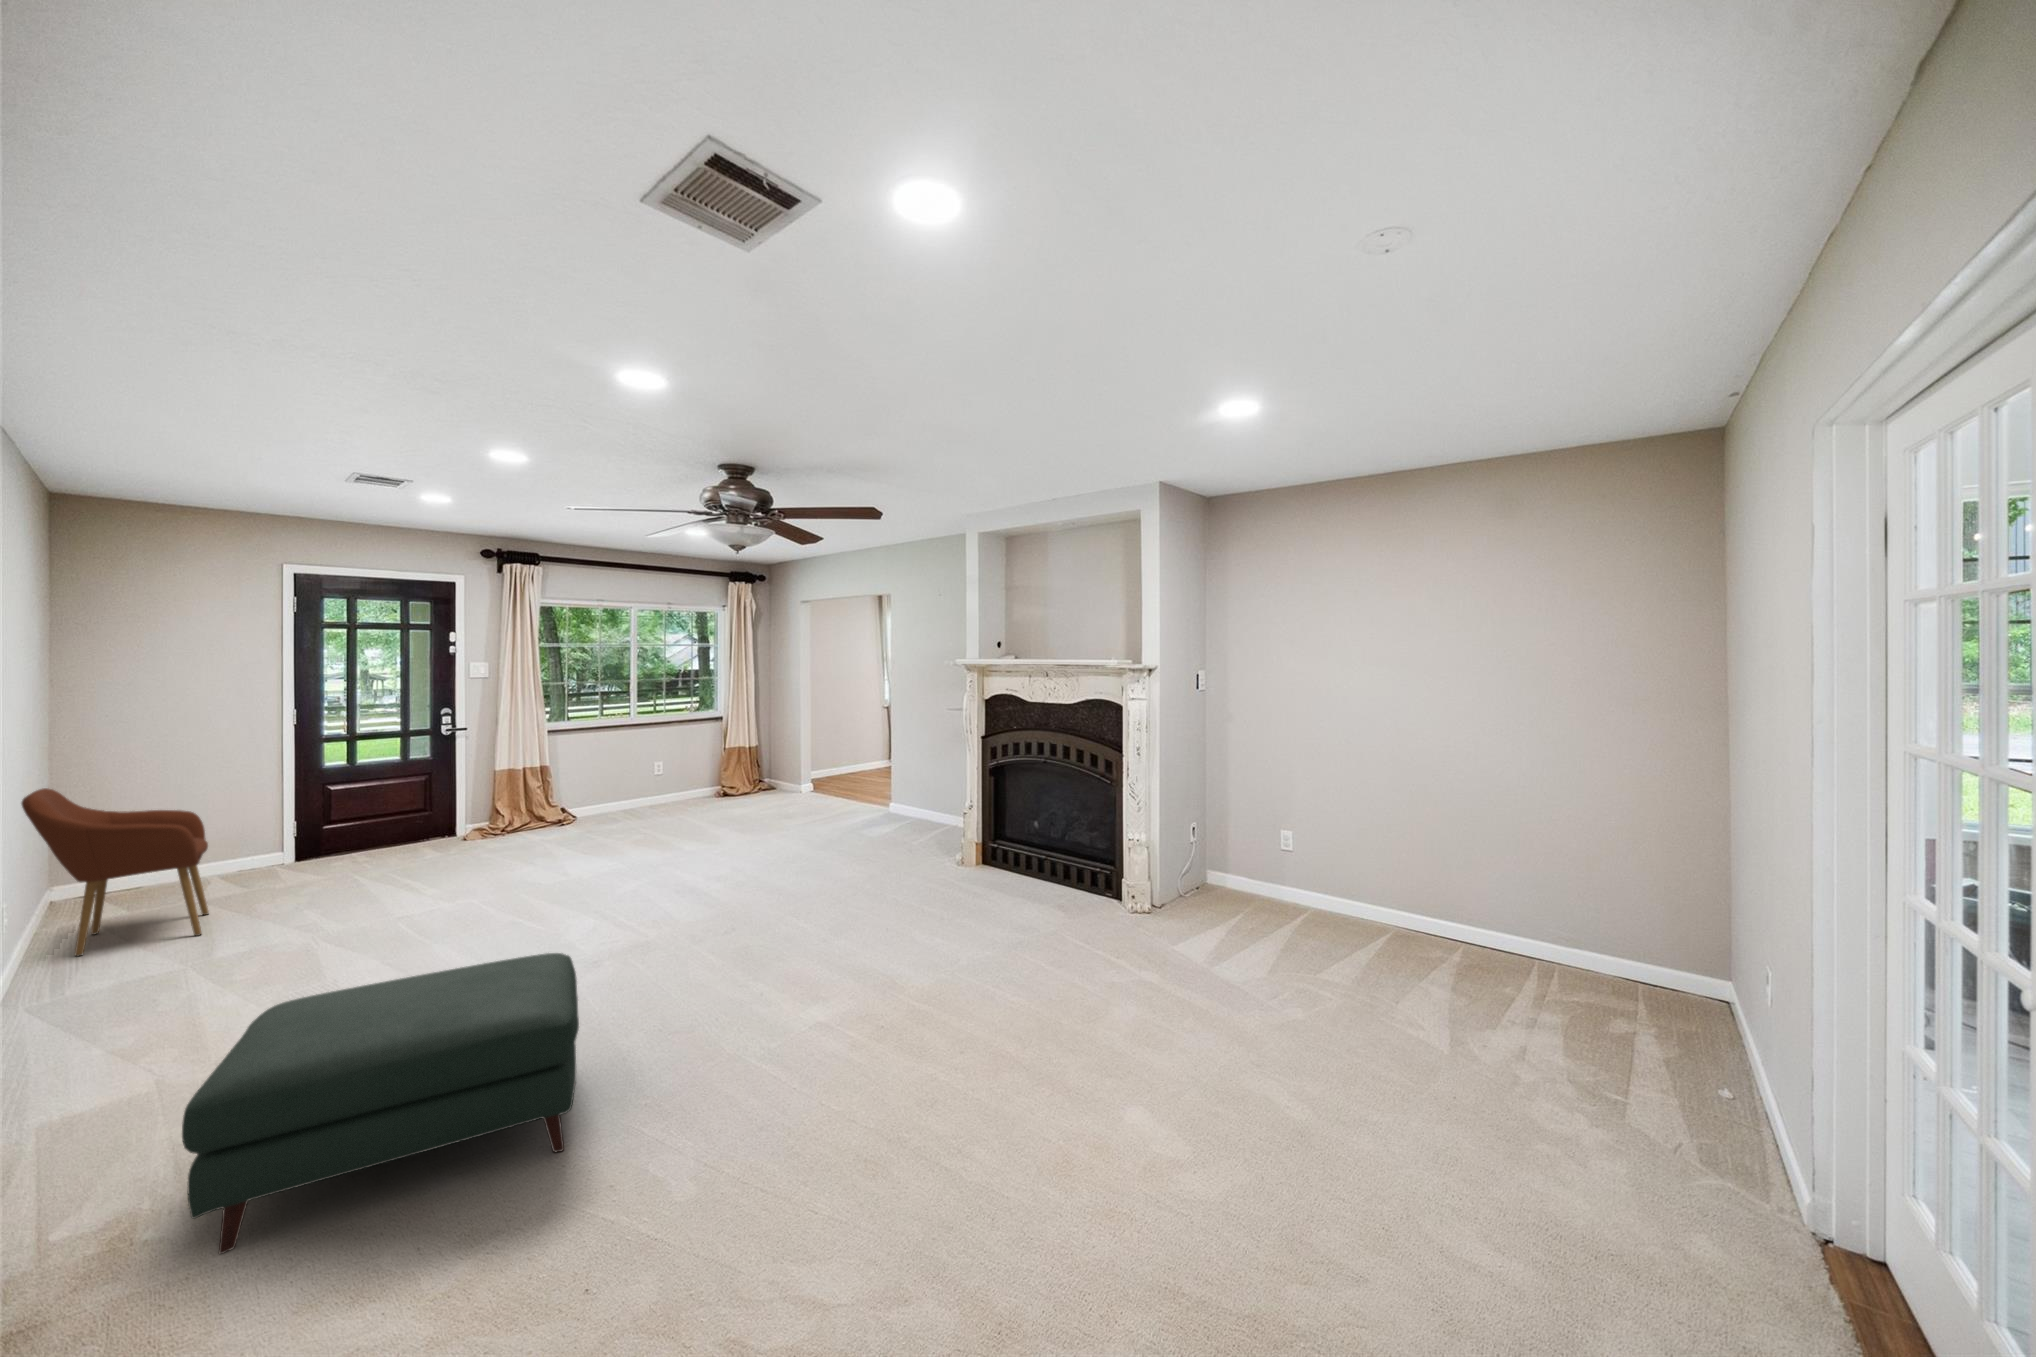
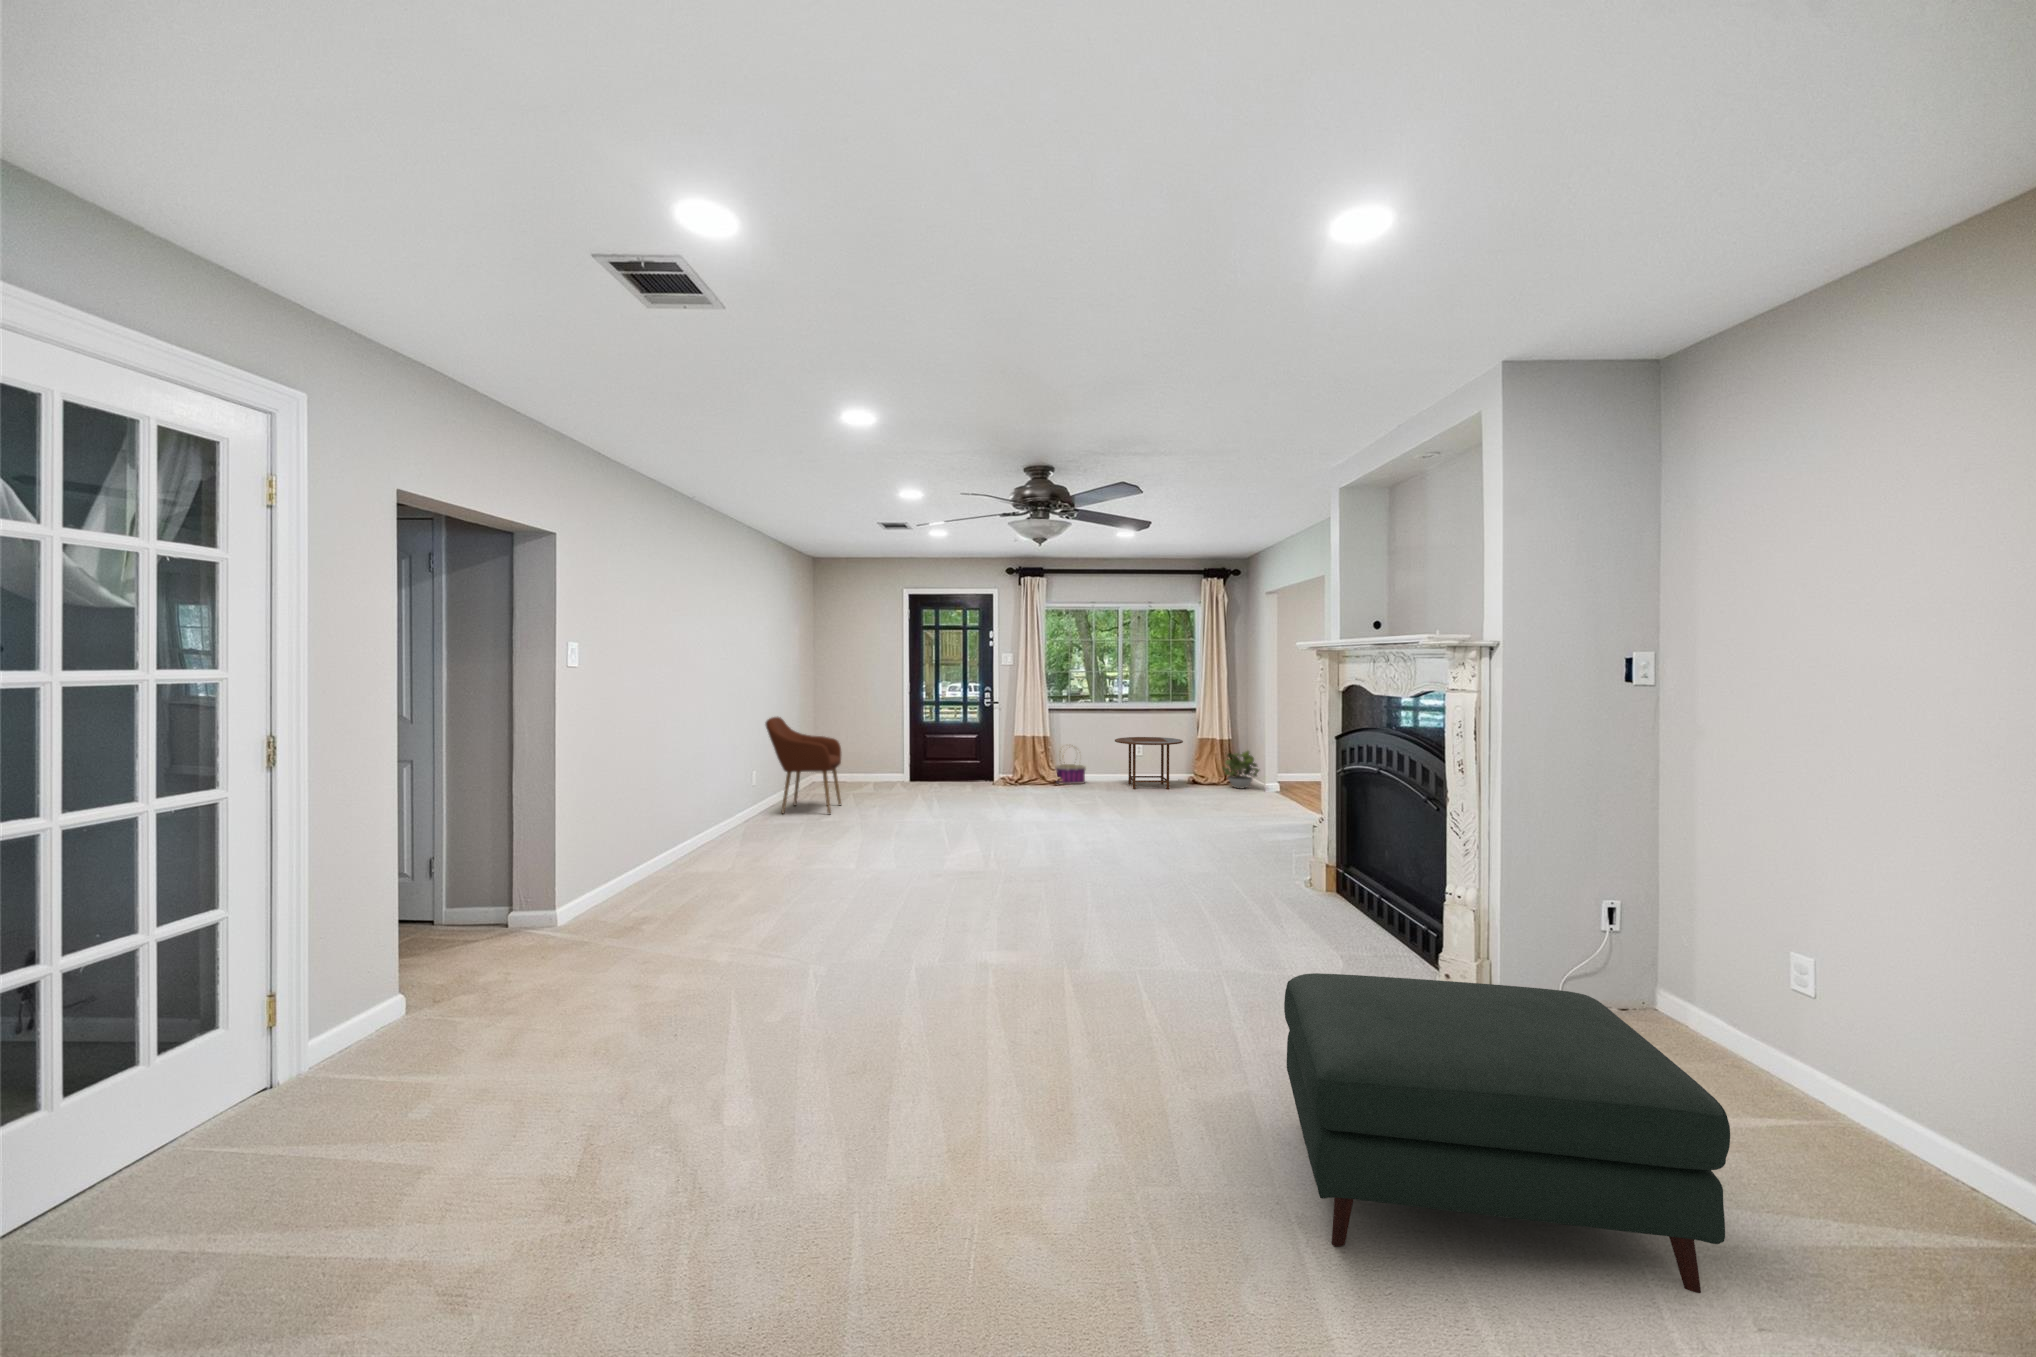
side table: none [634,752,717,814] -> present [1115,737,1183,789]
potted plant: none [756,757,797,797] -> present [1223,751,1259,788]
basket: none [554,772,596,821] -> present [1056,755,1086,784]
ottoman: present [182,953,579,1254] -> present [1284,973,1730,1293]

